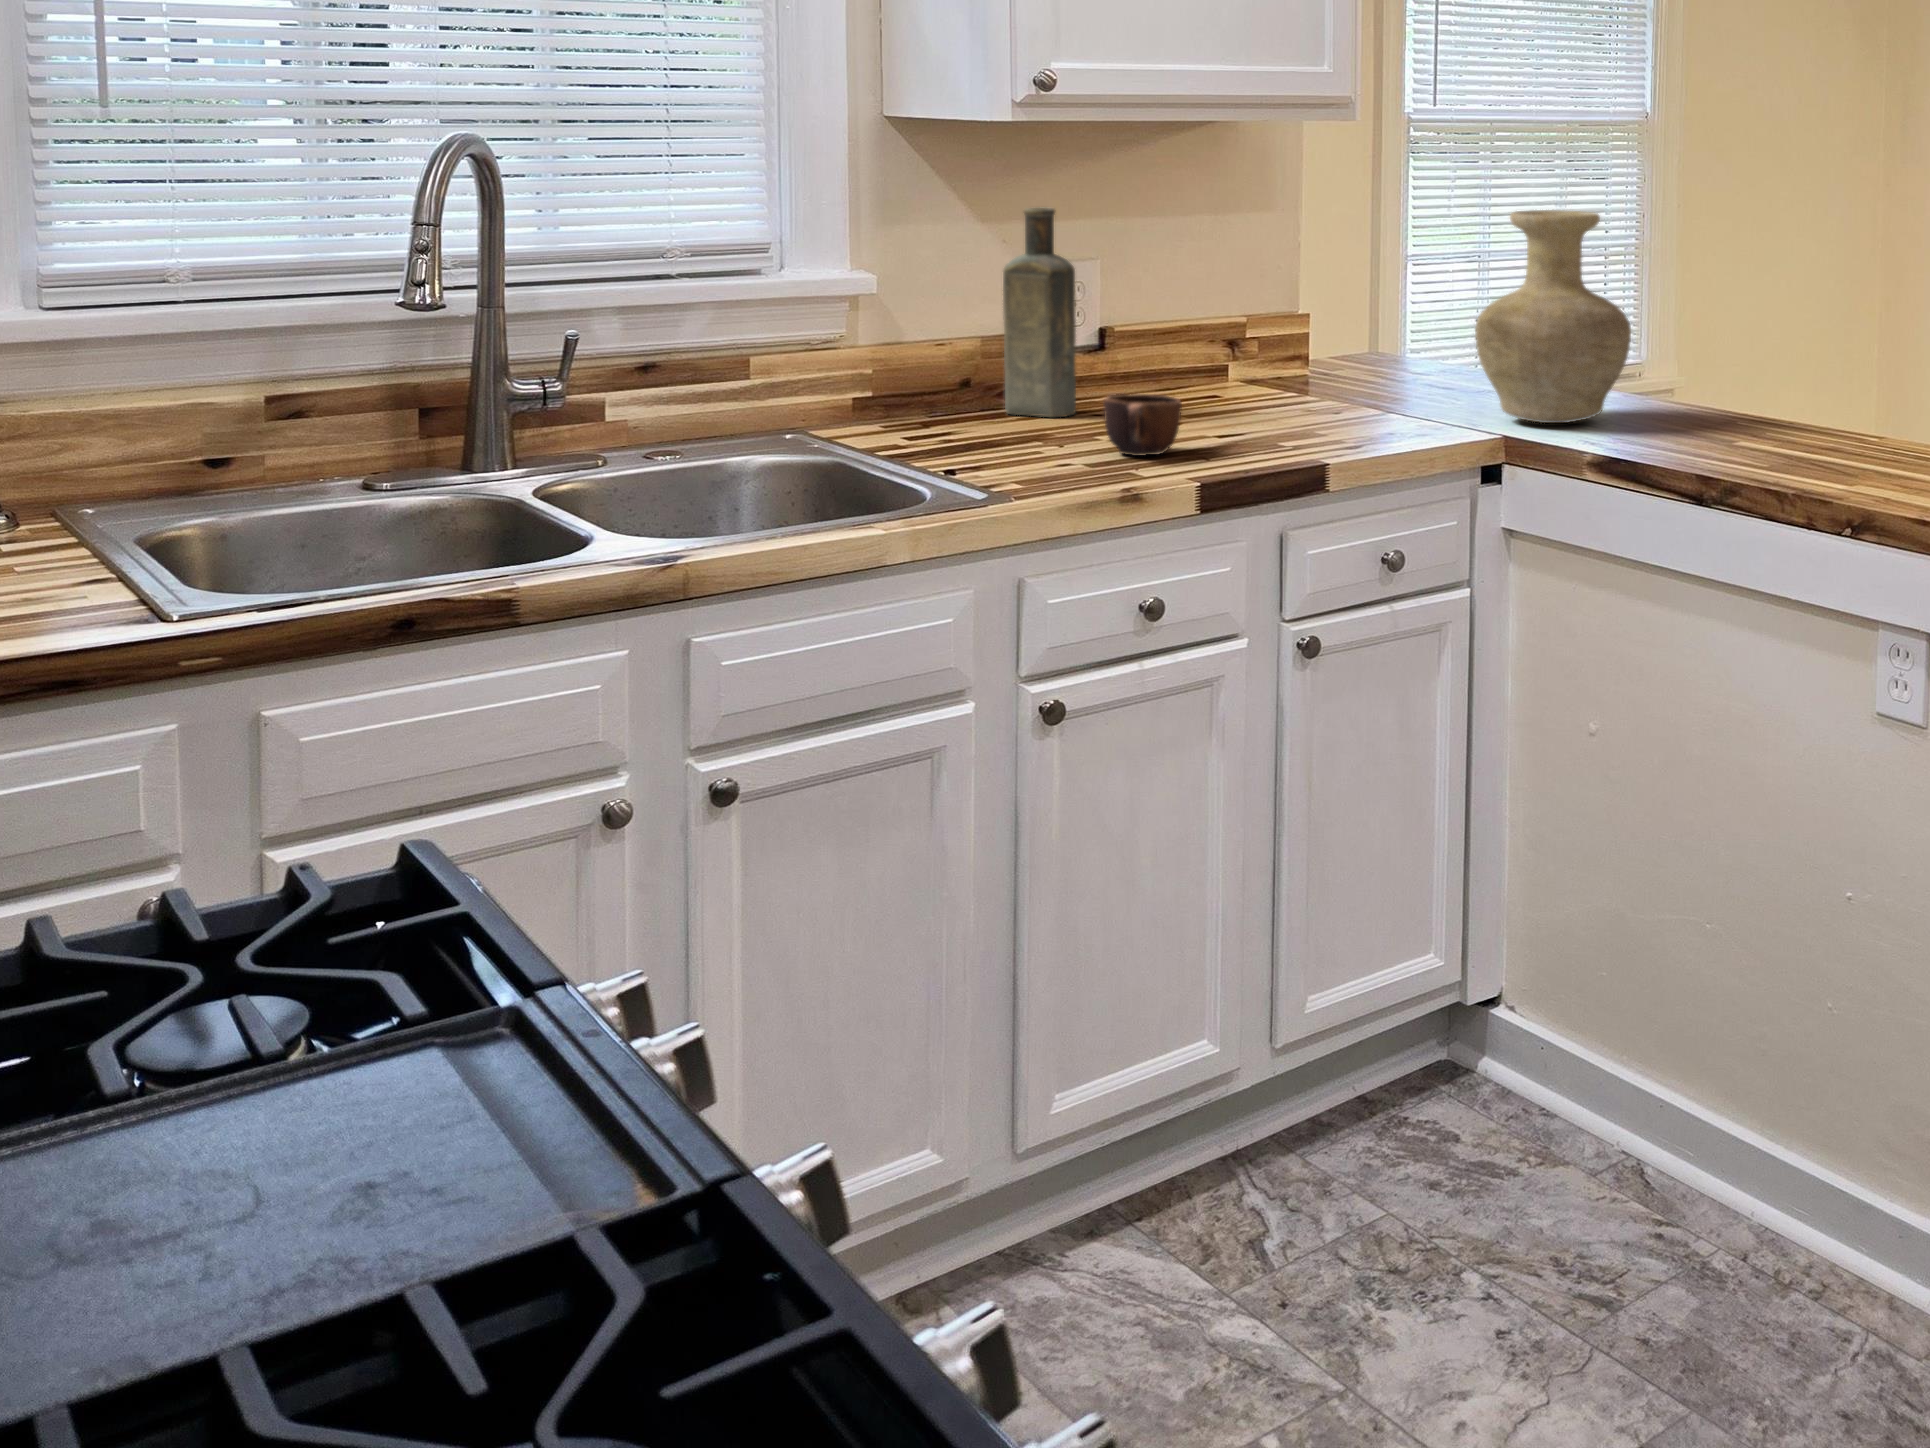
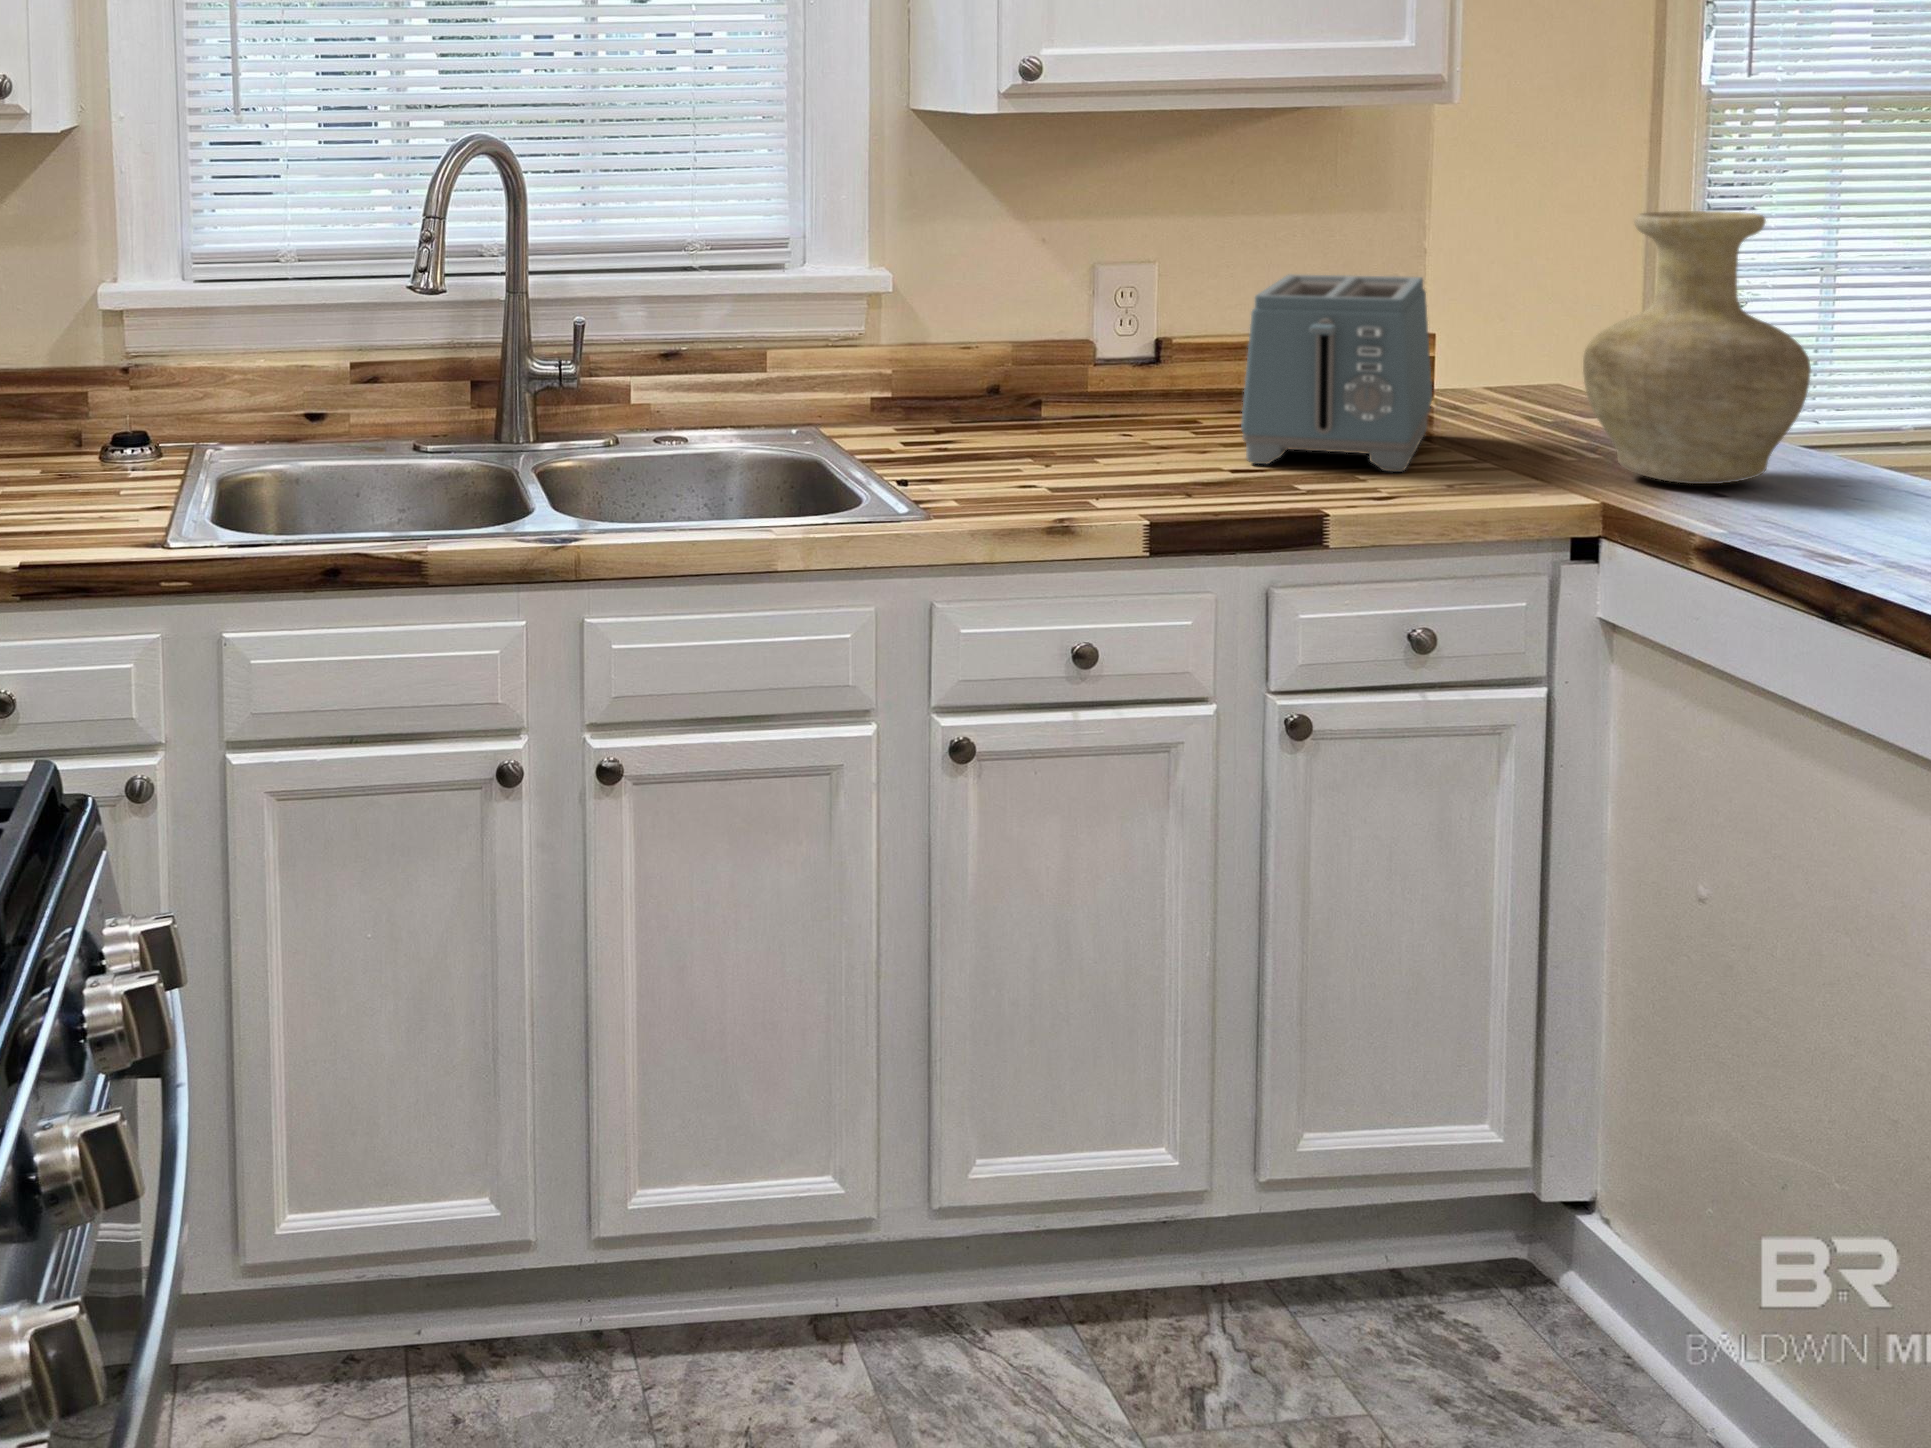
bottle: present [1003,208,1076,417] -> none [1037,205,1110,433]
toaster: none [1211,267,1357,432] -> present [1241,274,1432,472]
mug: present [1104,394,1182,456] -> none [1085,412,1175,483]

